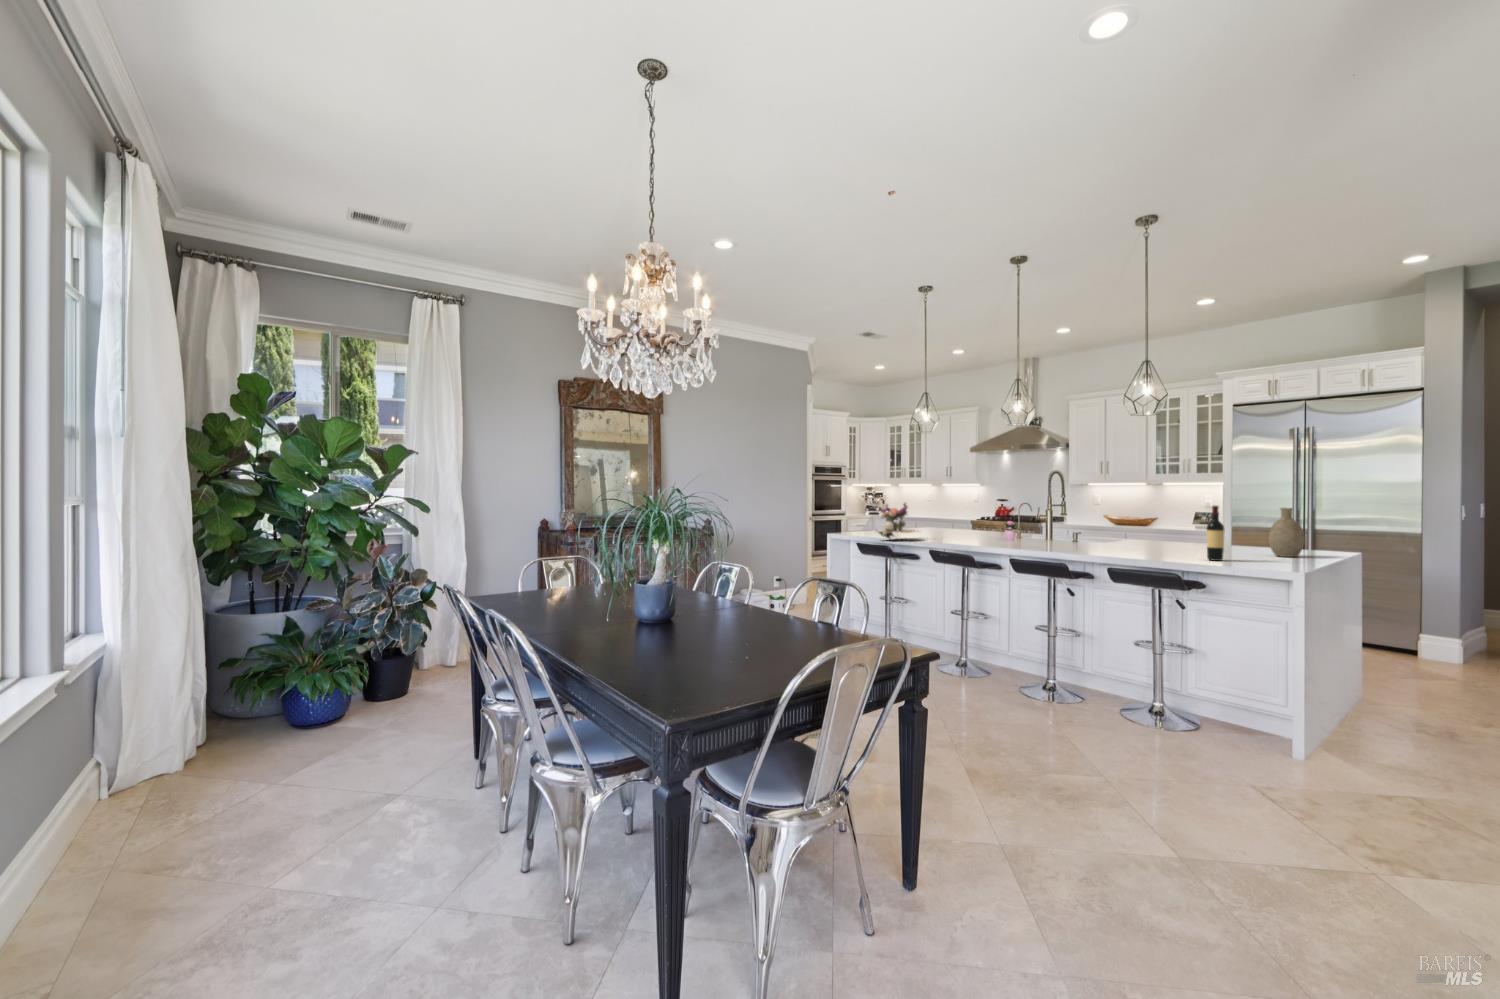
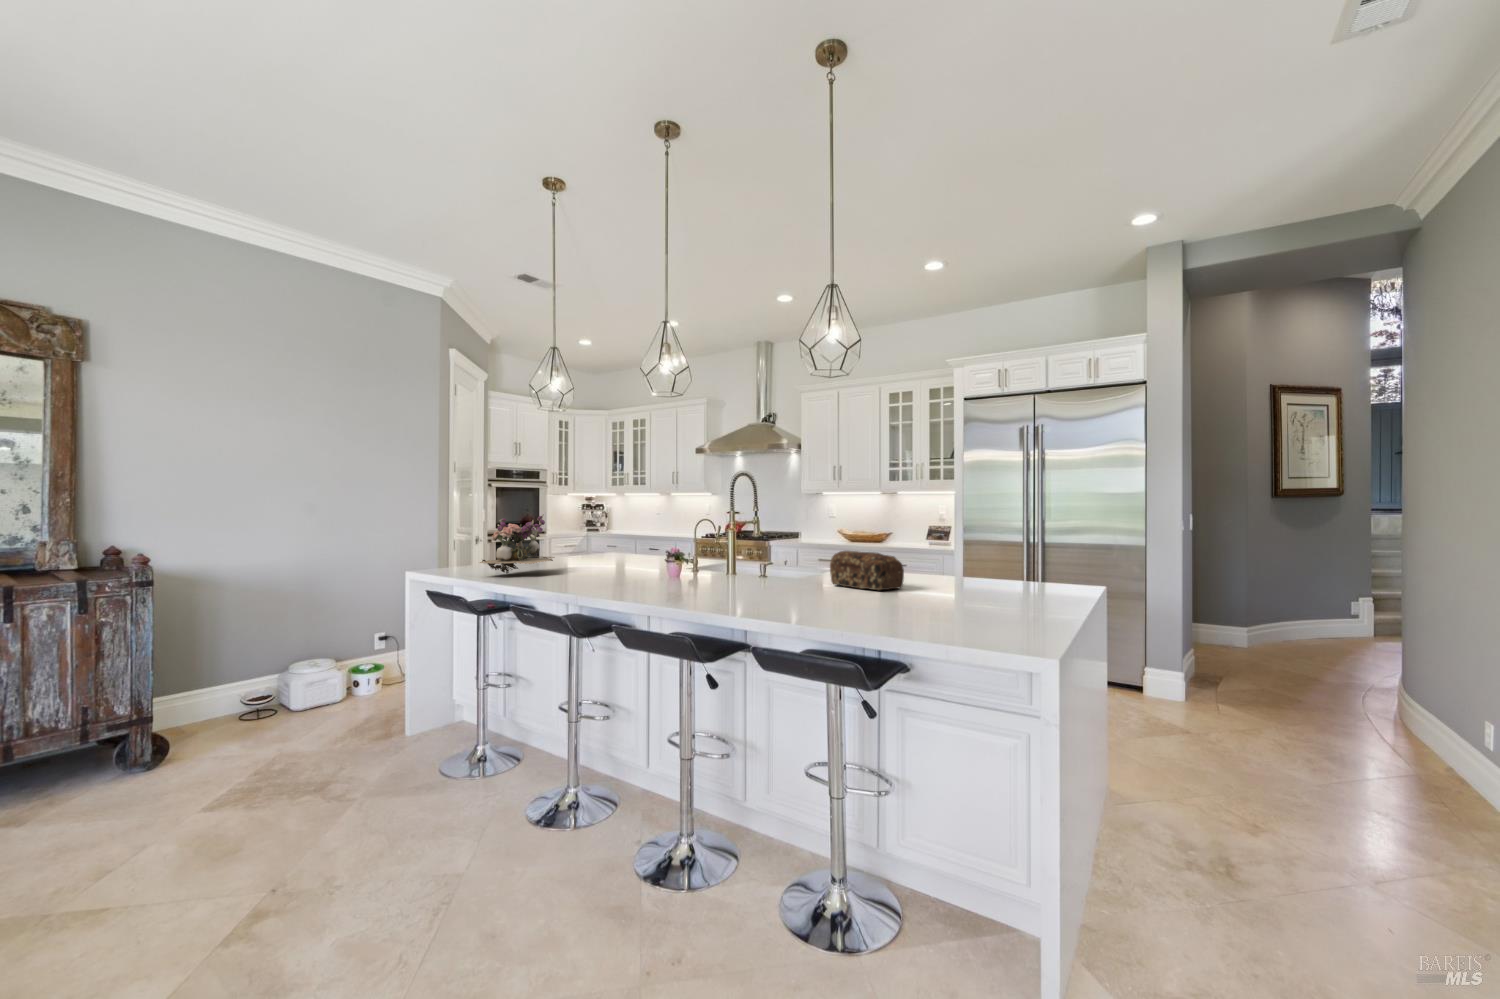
wine bottle: present [1206,506,1225,561] -> none [924,518,949,610]
decorative vase: present [1269,508,1305,557] -> none [1007,520,1052,595]
bread loaf: none [1130,527,1187,552] -> present [830,551,904,590]

